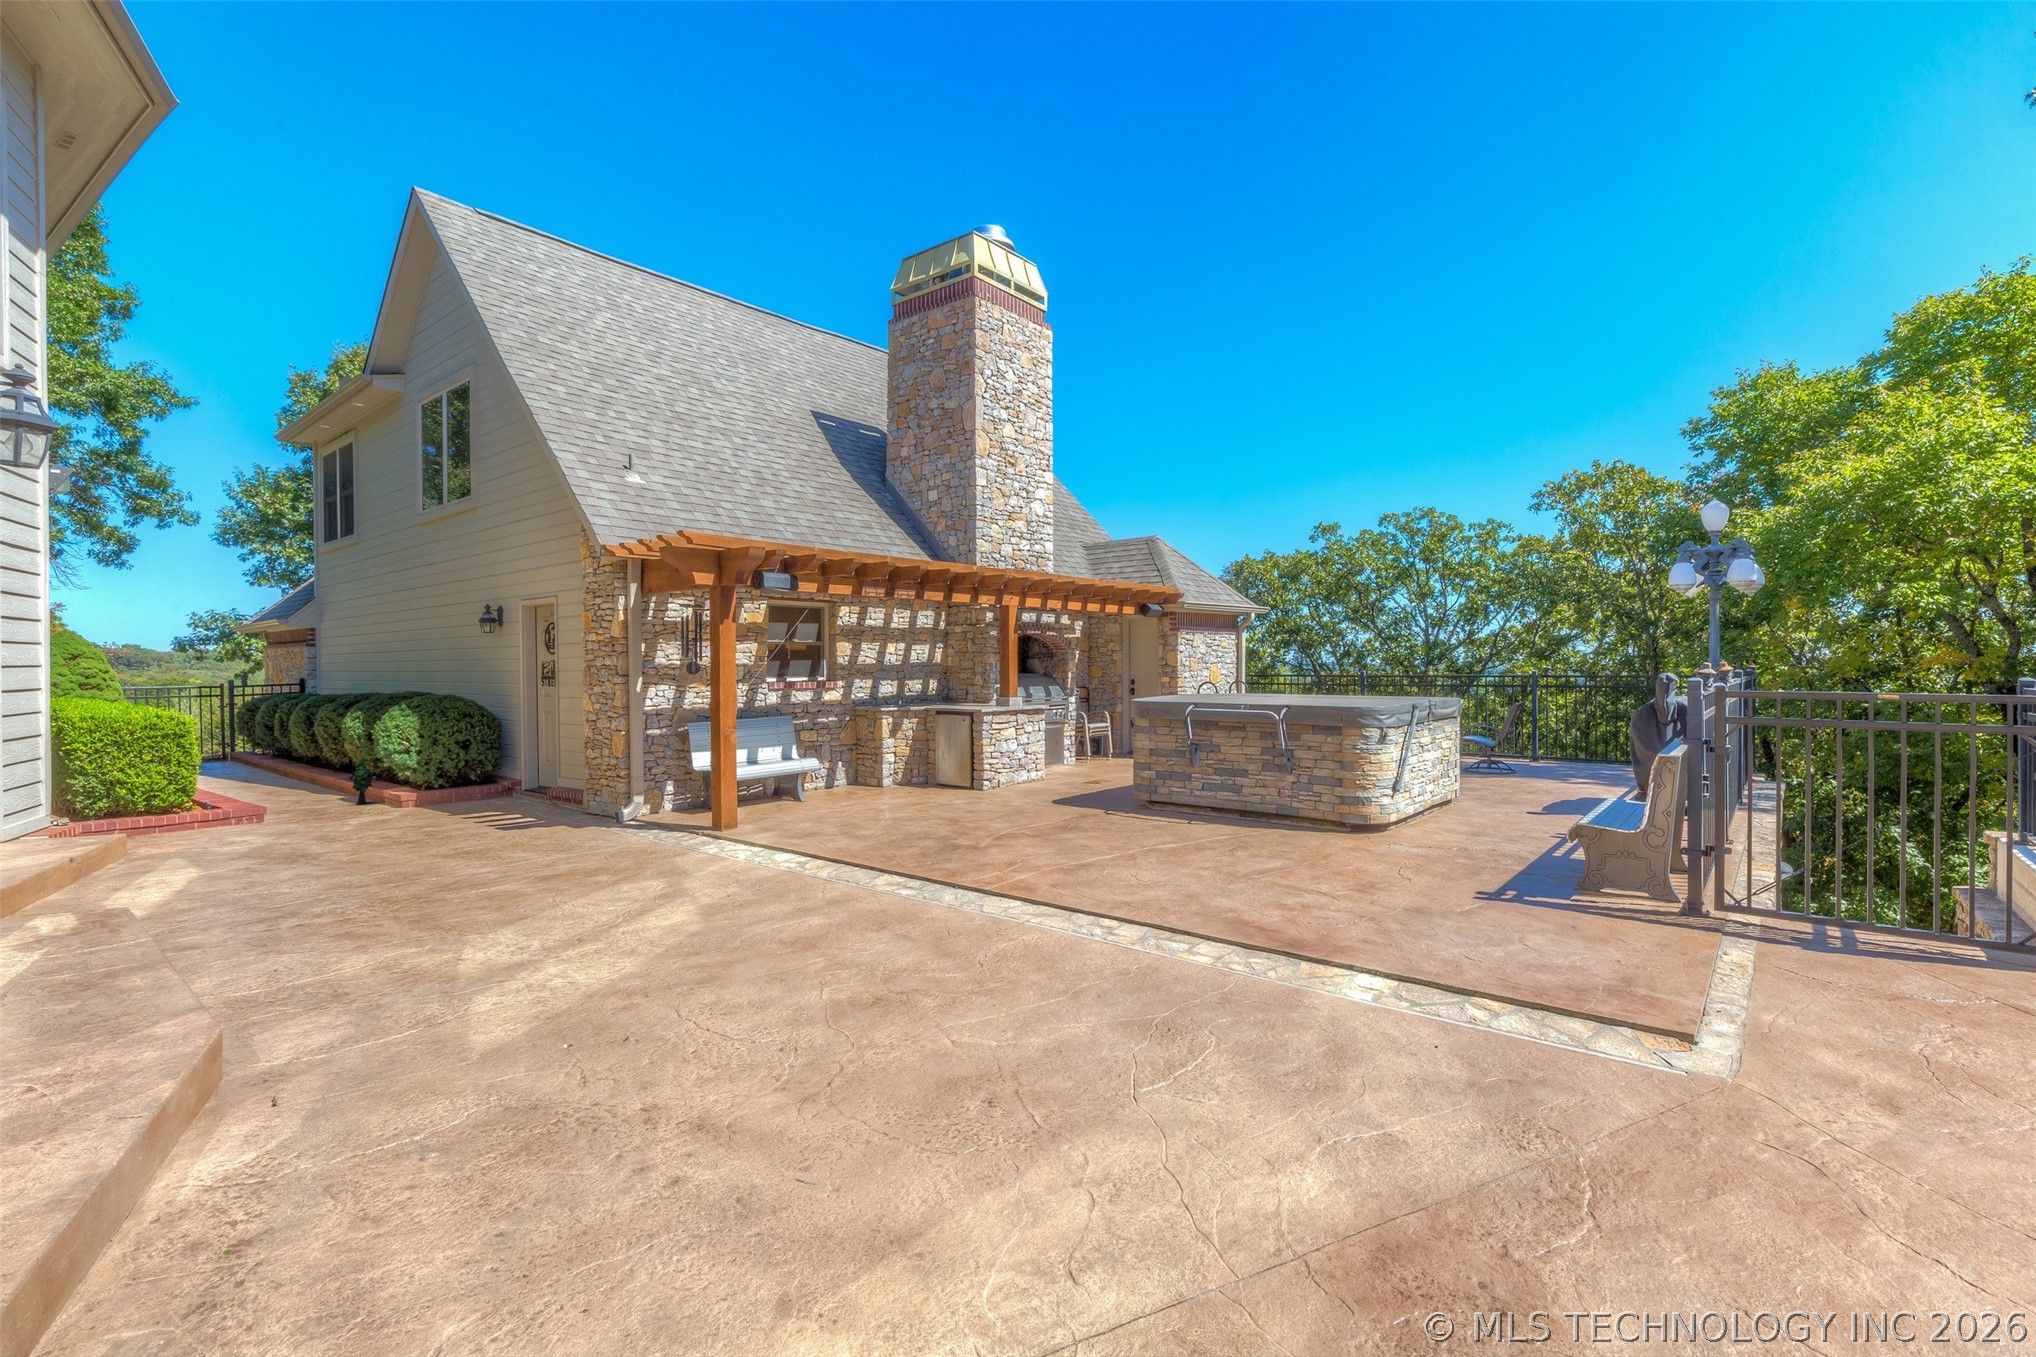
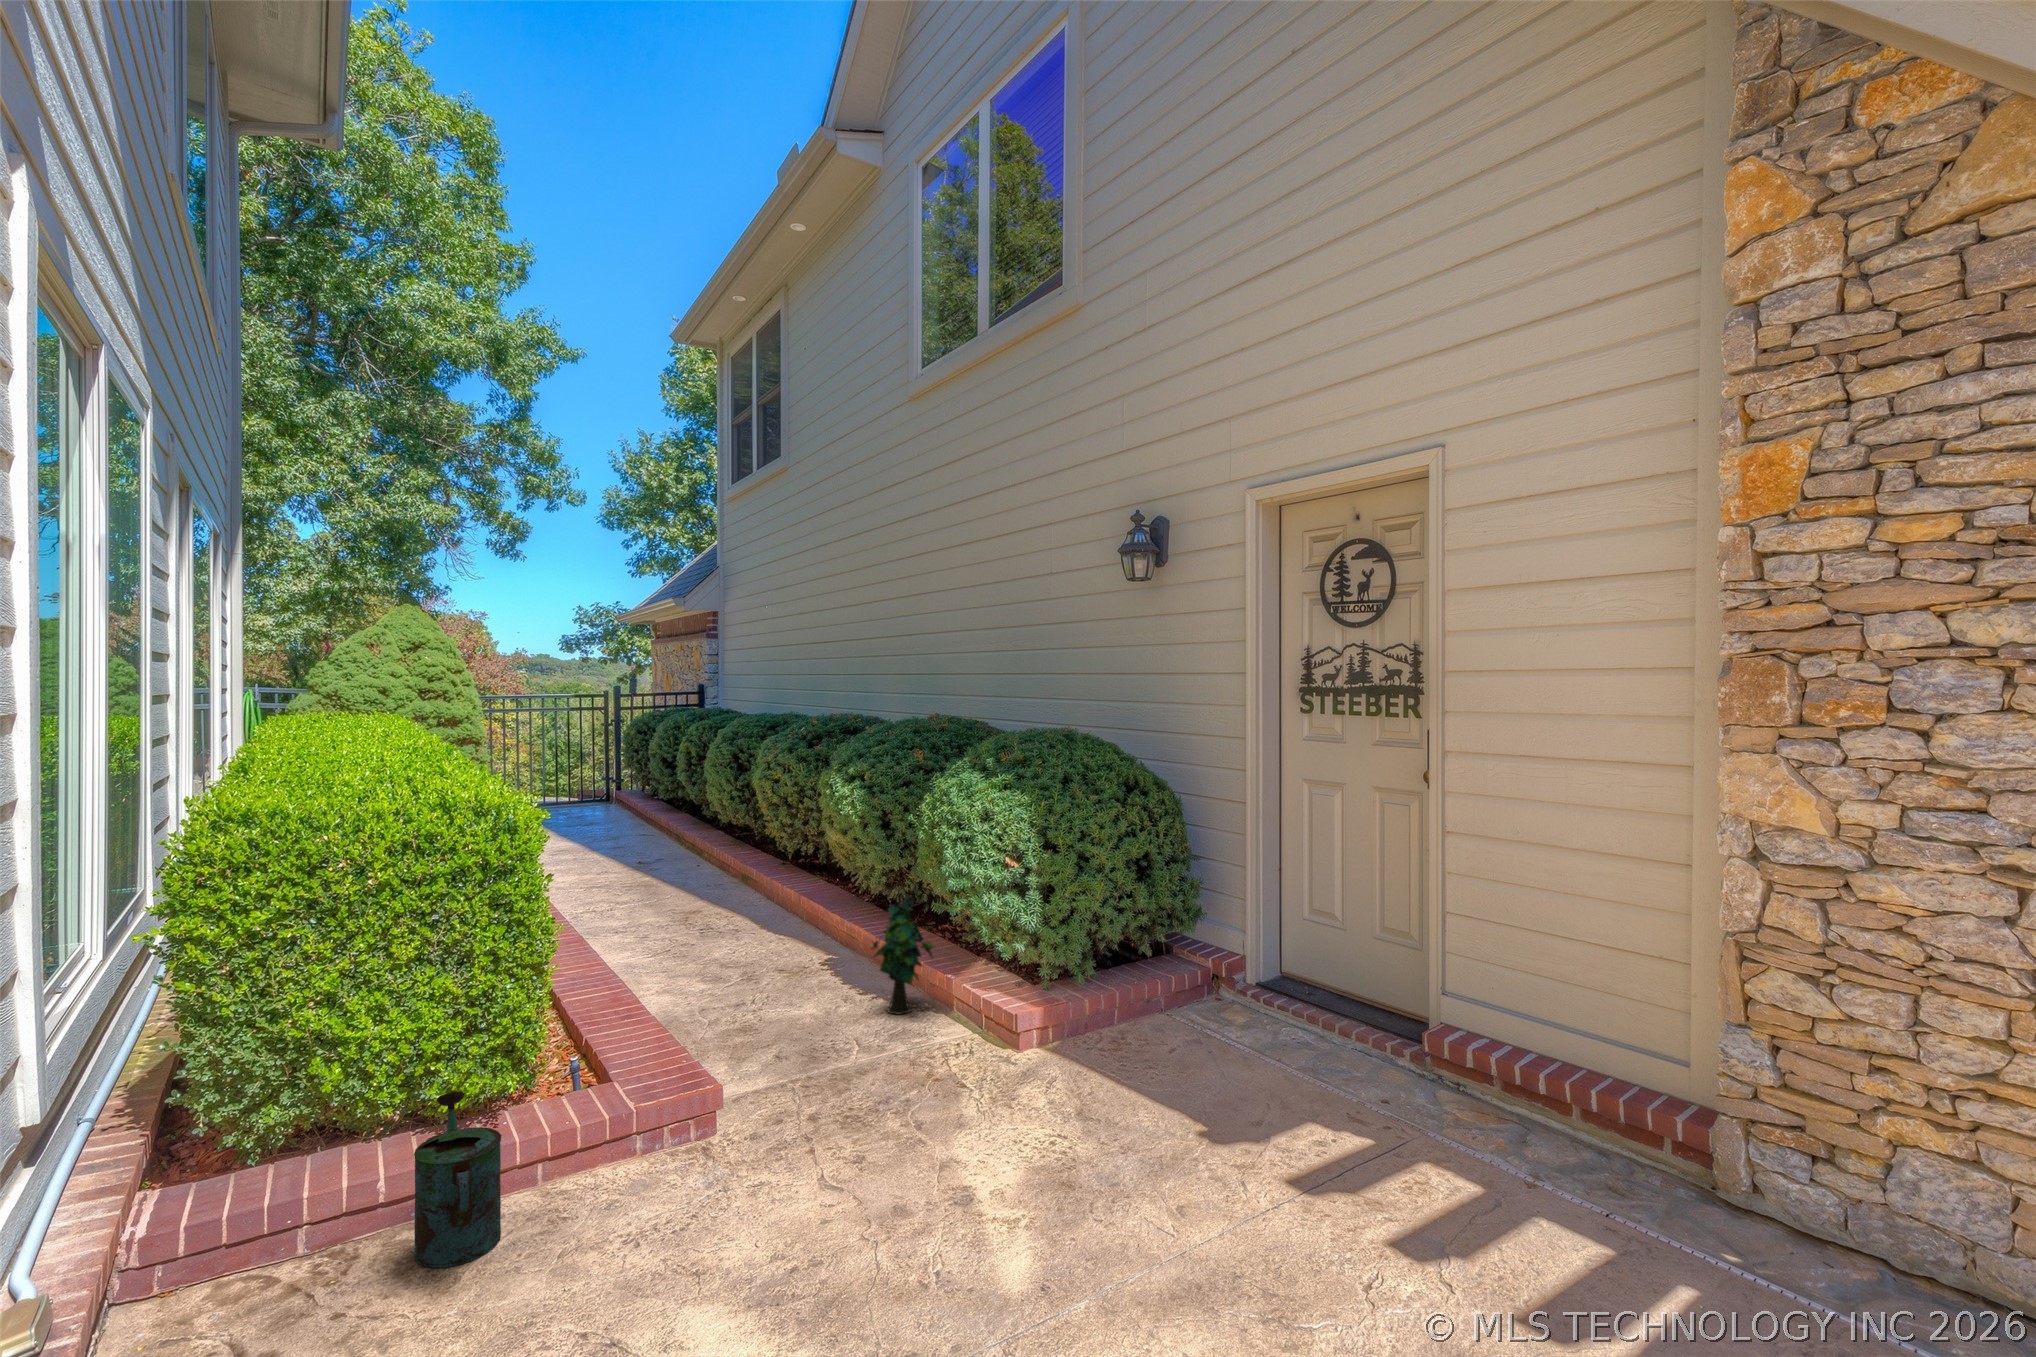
watering can: none [156,800,186,839] -> present [414,1091,502,1268]

